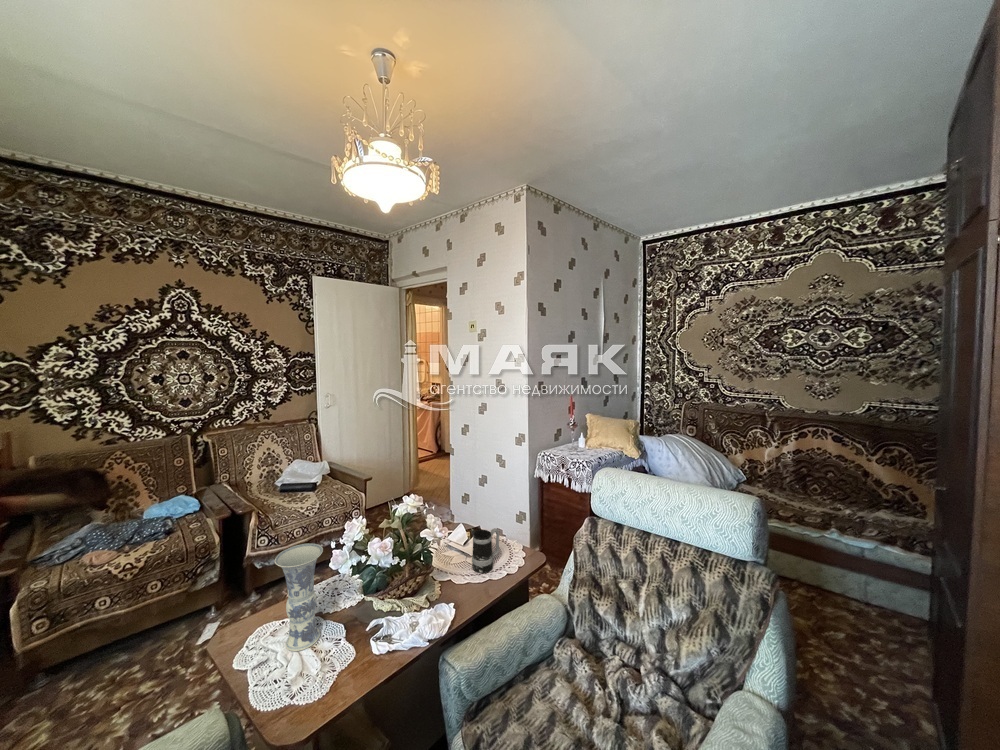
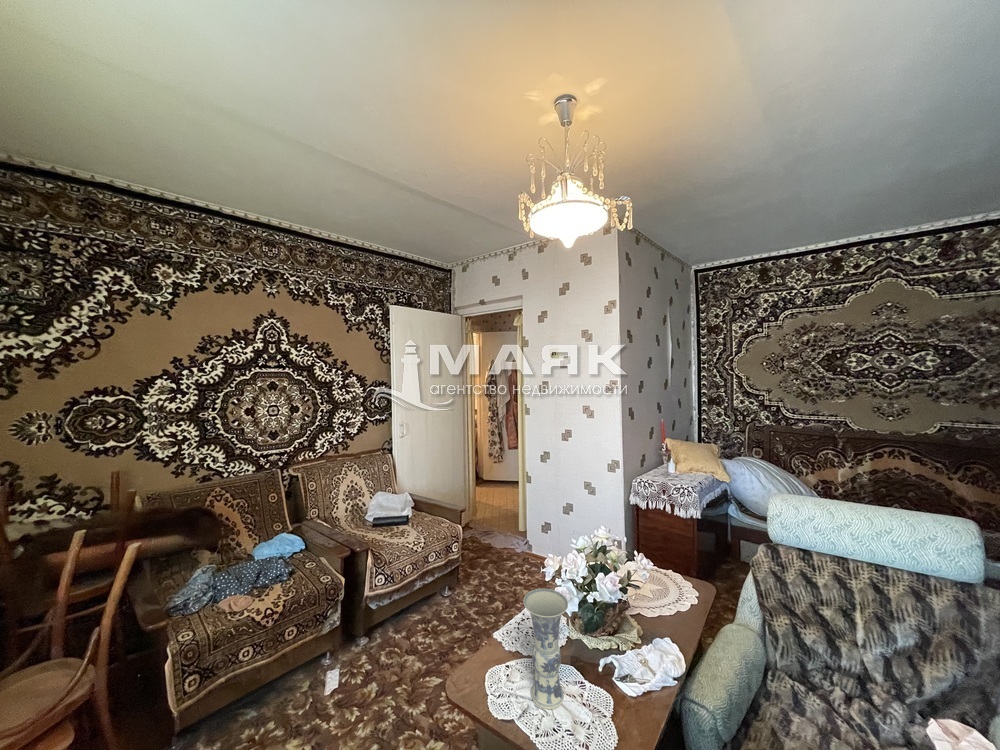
mug: present [472,528,500,573] -> none [652,562,677,610]

